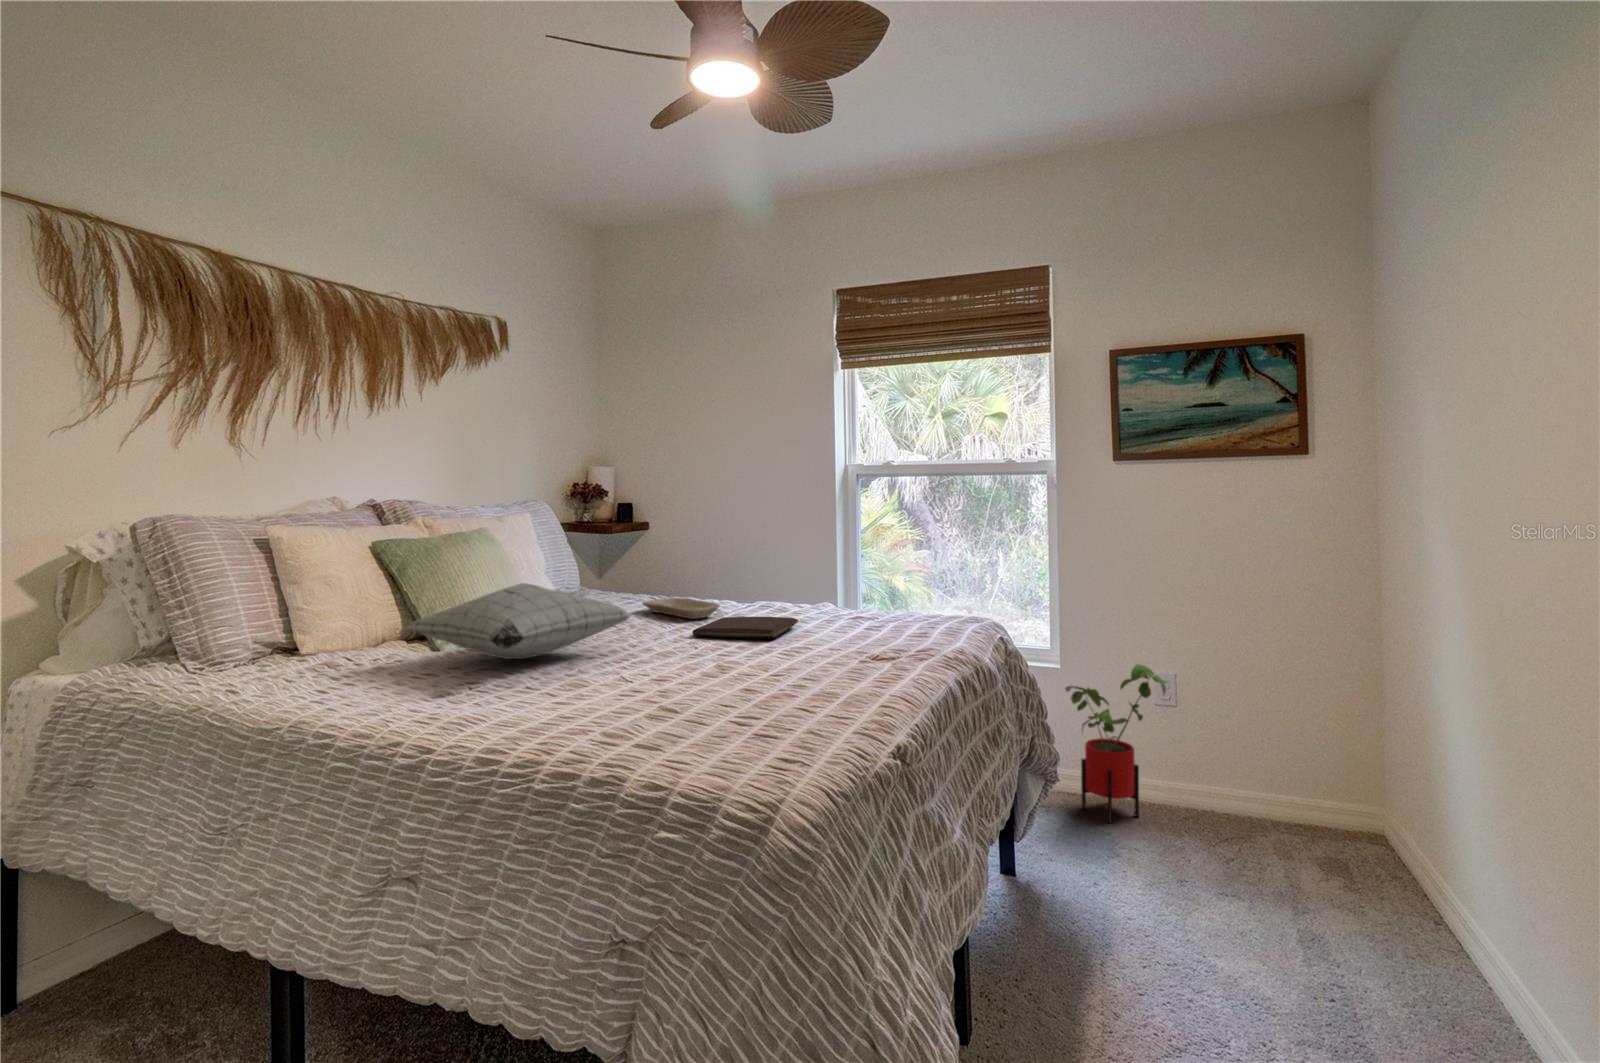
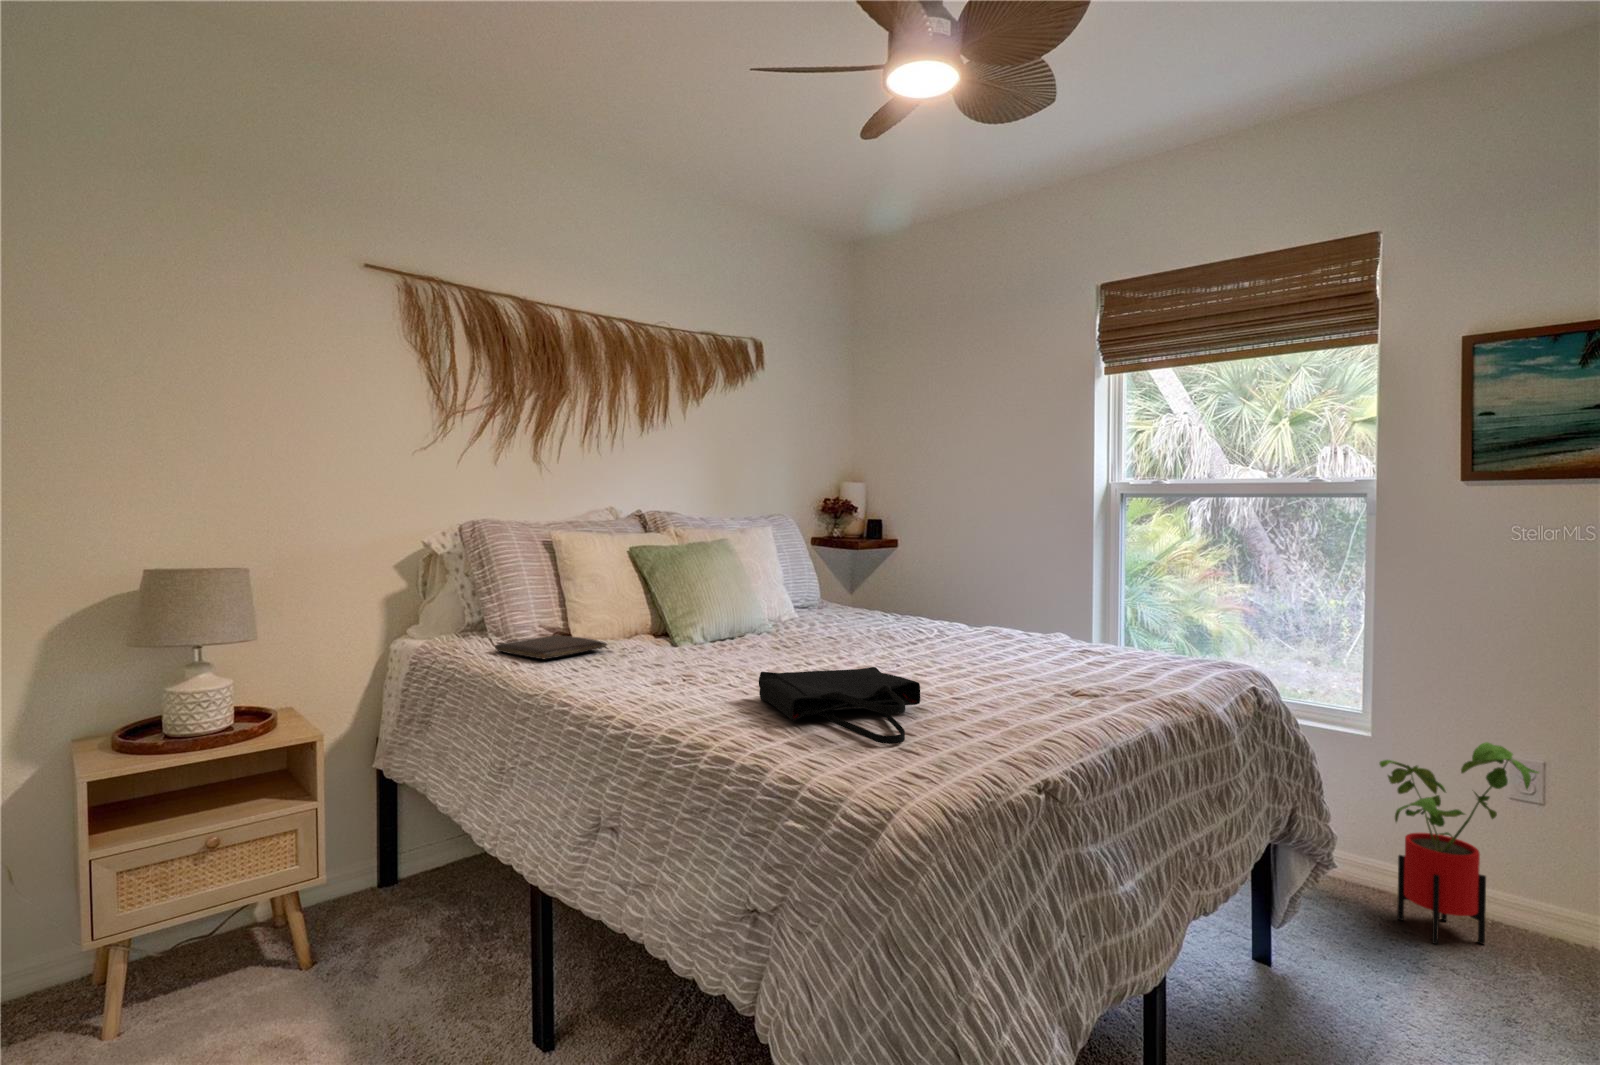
pillow: present [406,583,632,659] -> none [641,589,835,659]
tray: present [643,598,720,619] -> none [864,614,938,636]
book: present [693,617,798,638] -> present [495,635,607,660]
tote bag: none [573,653,753,732] -> present [759,667,920,744]

